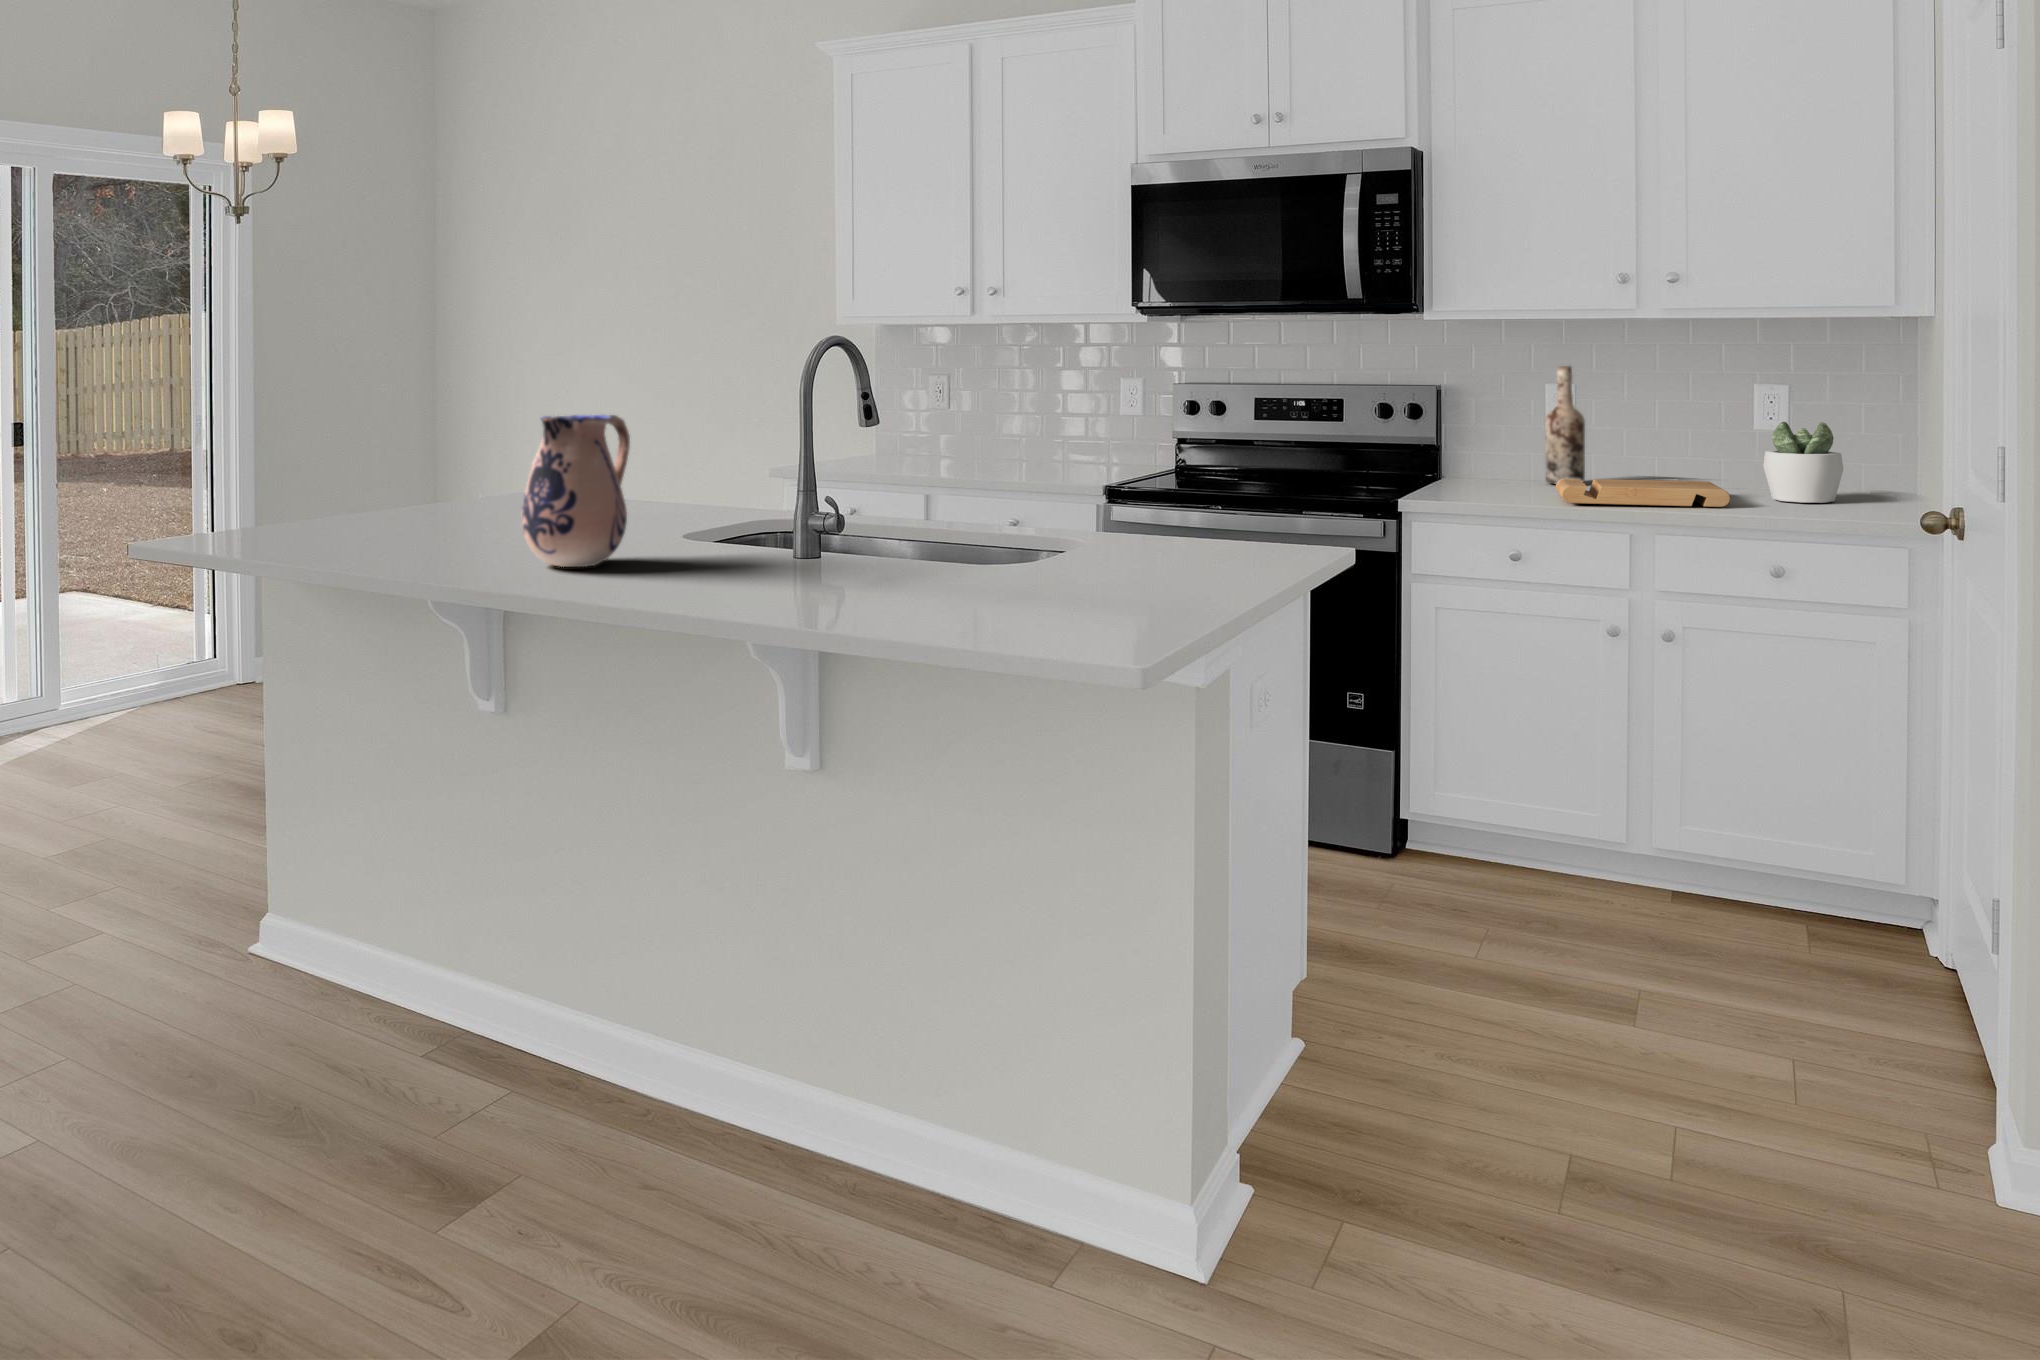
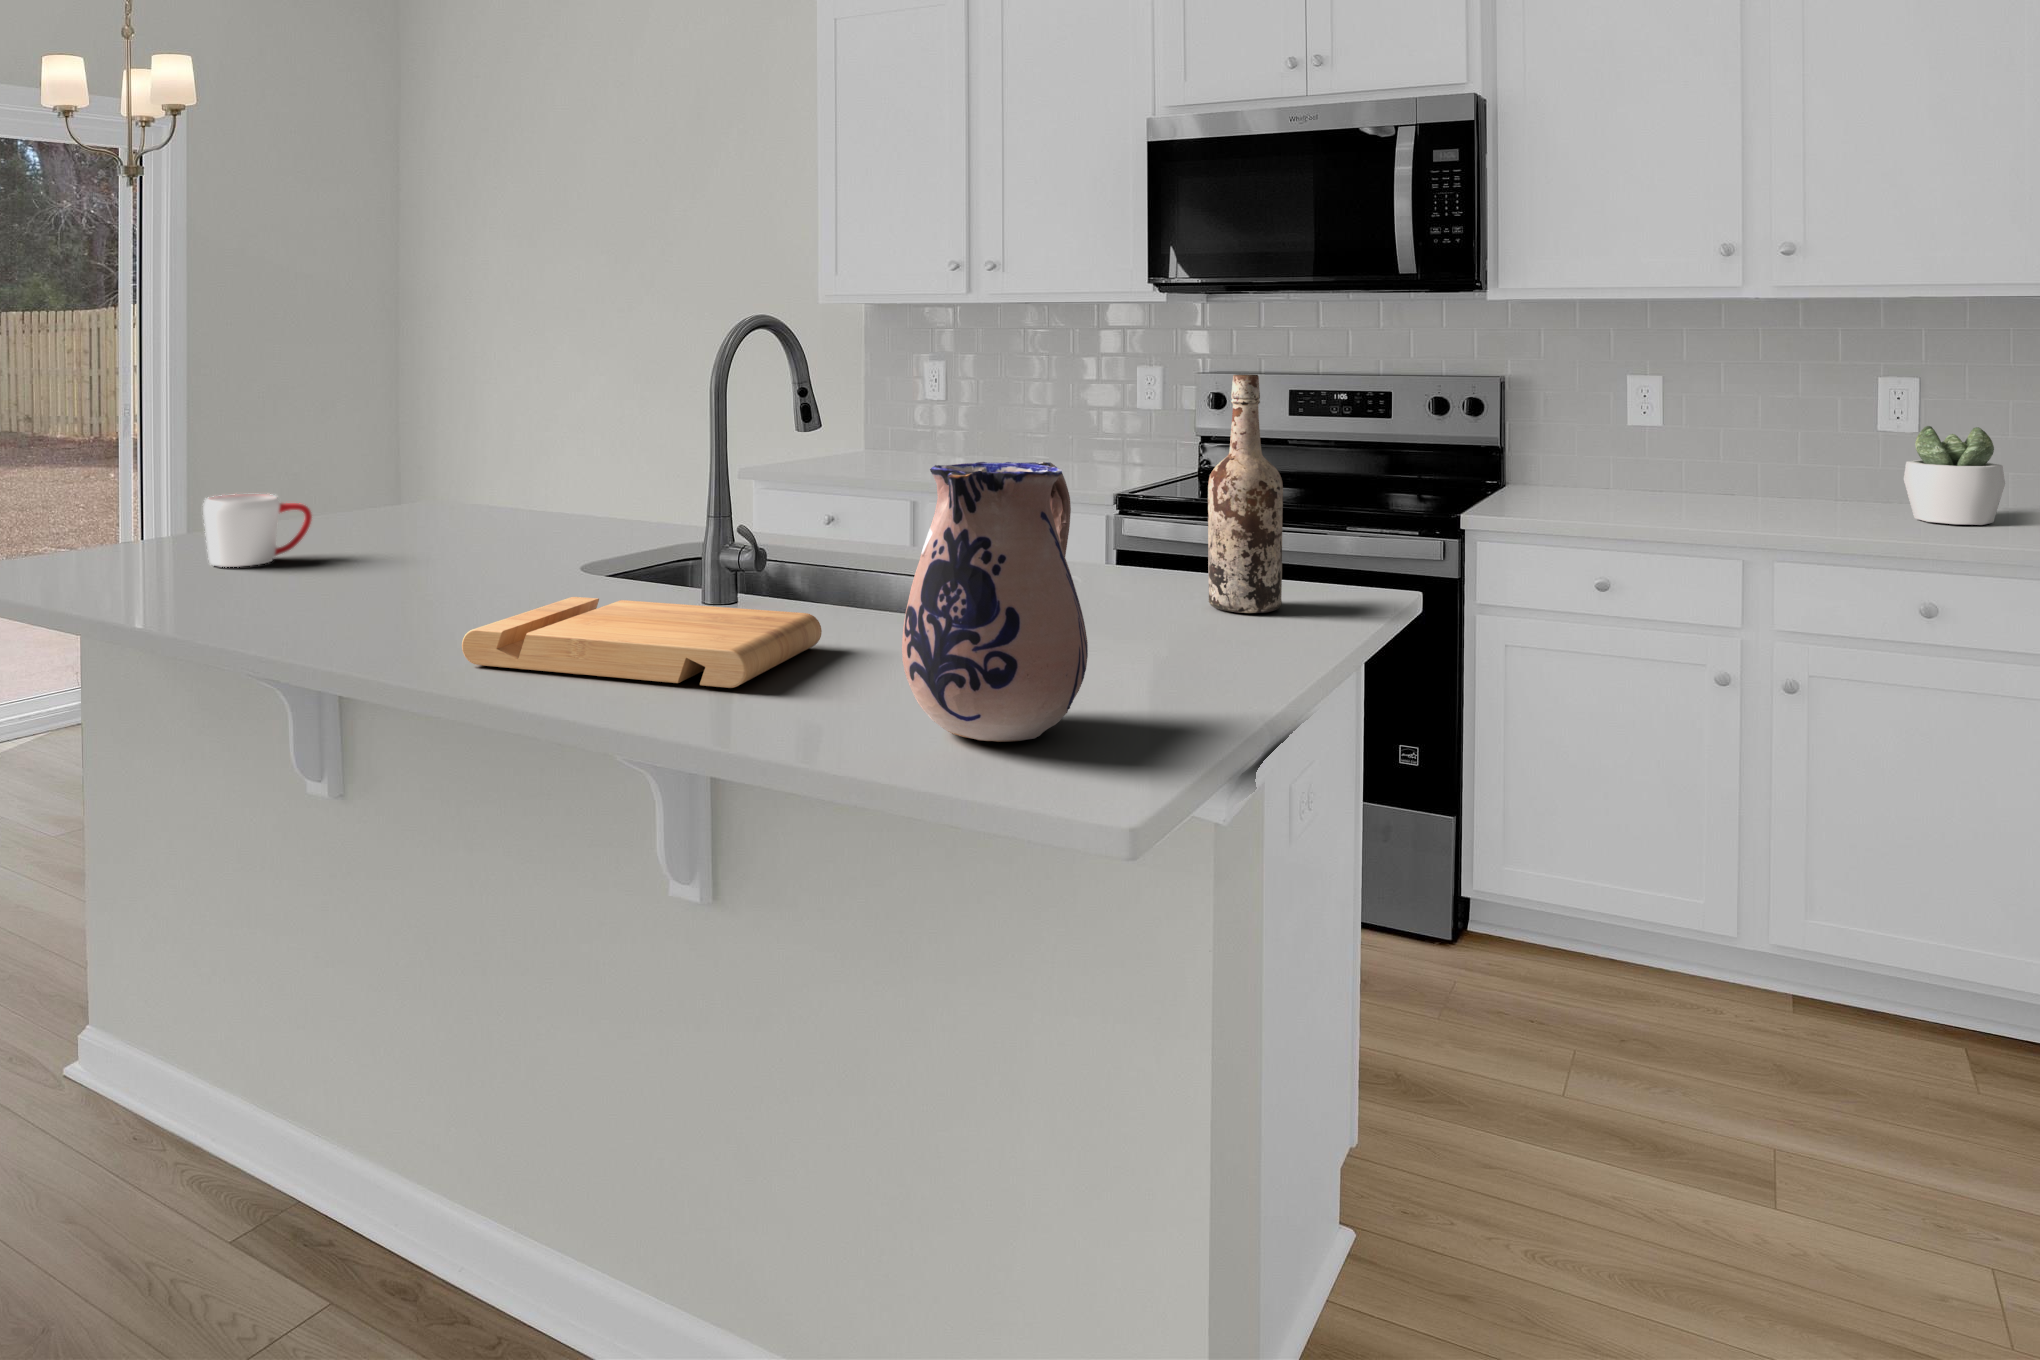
wine bottle: present [1545,366,1585,484] -> present [1208,374,1283,613]
ceramic pitcher: present [522,415,630,567] -> present [902,462,1088,742]
mug: none [384,478,467,534] -> present [203,494,312,567]
cutting board: present [1556,478,1730,507] -> present [462,597,822,688]

